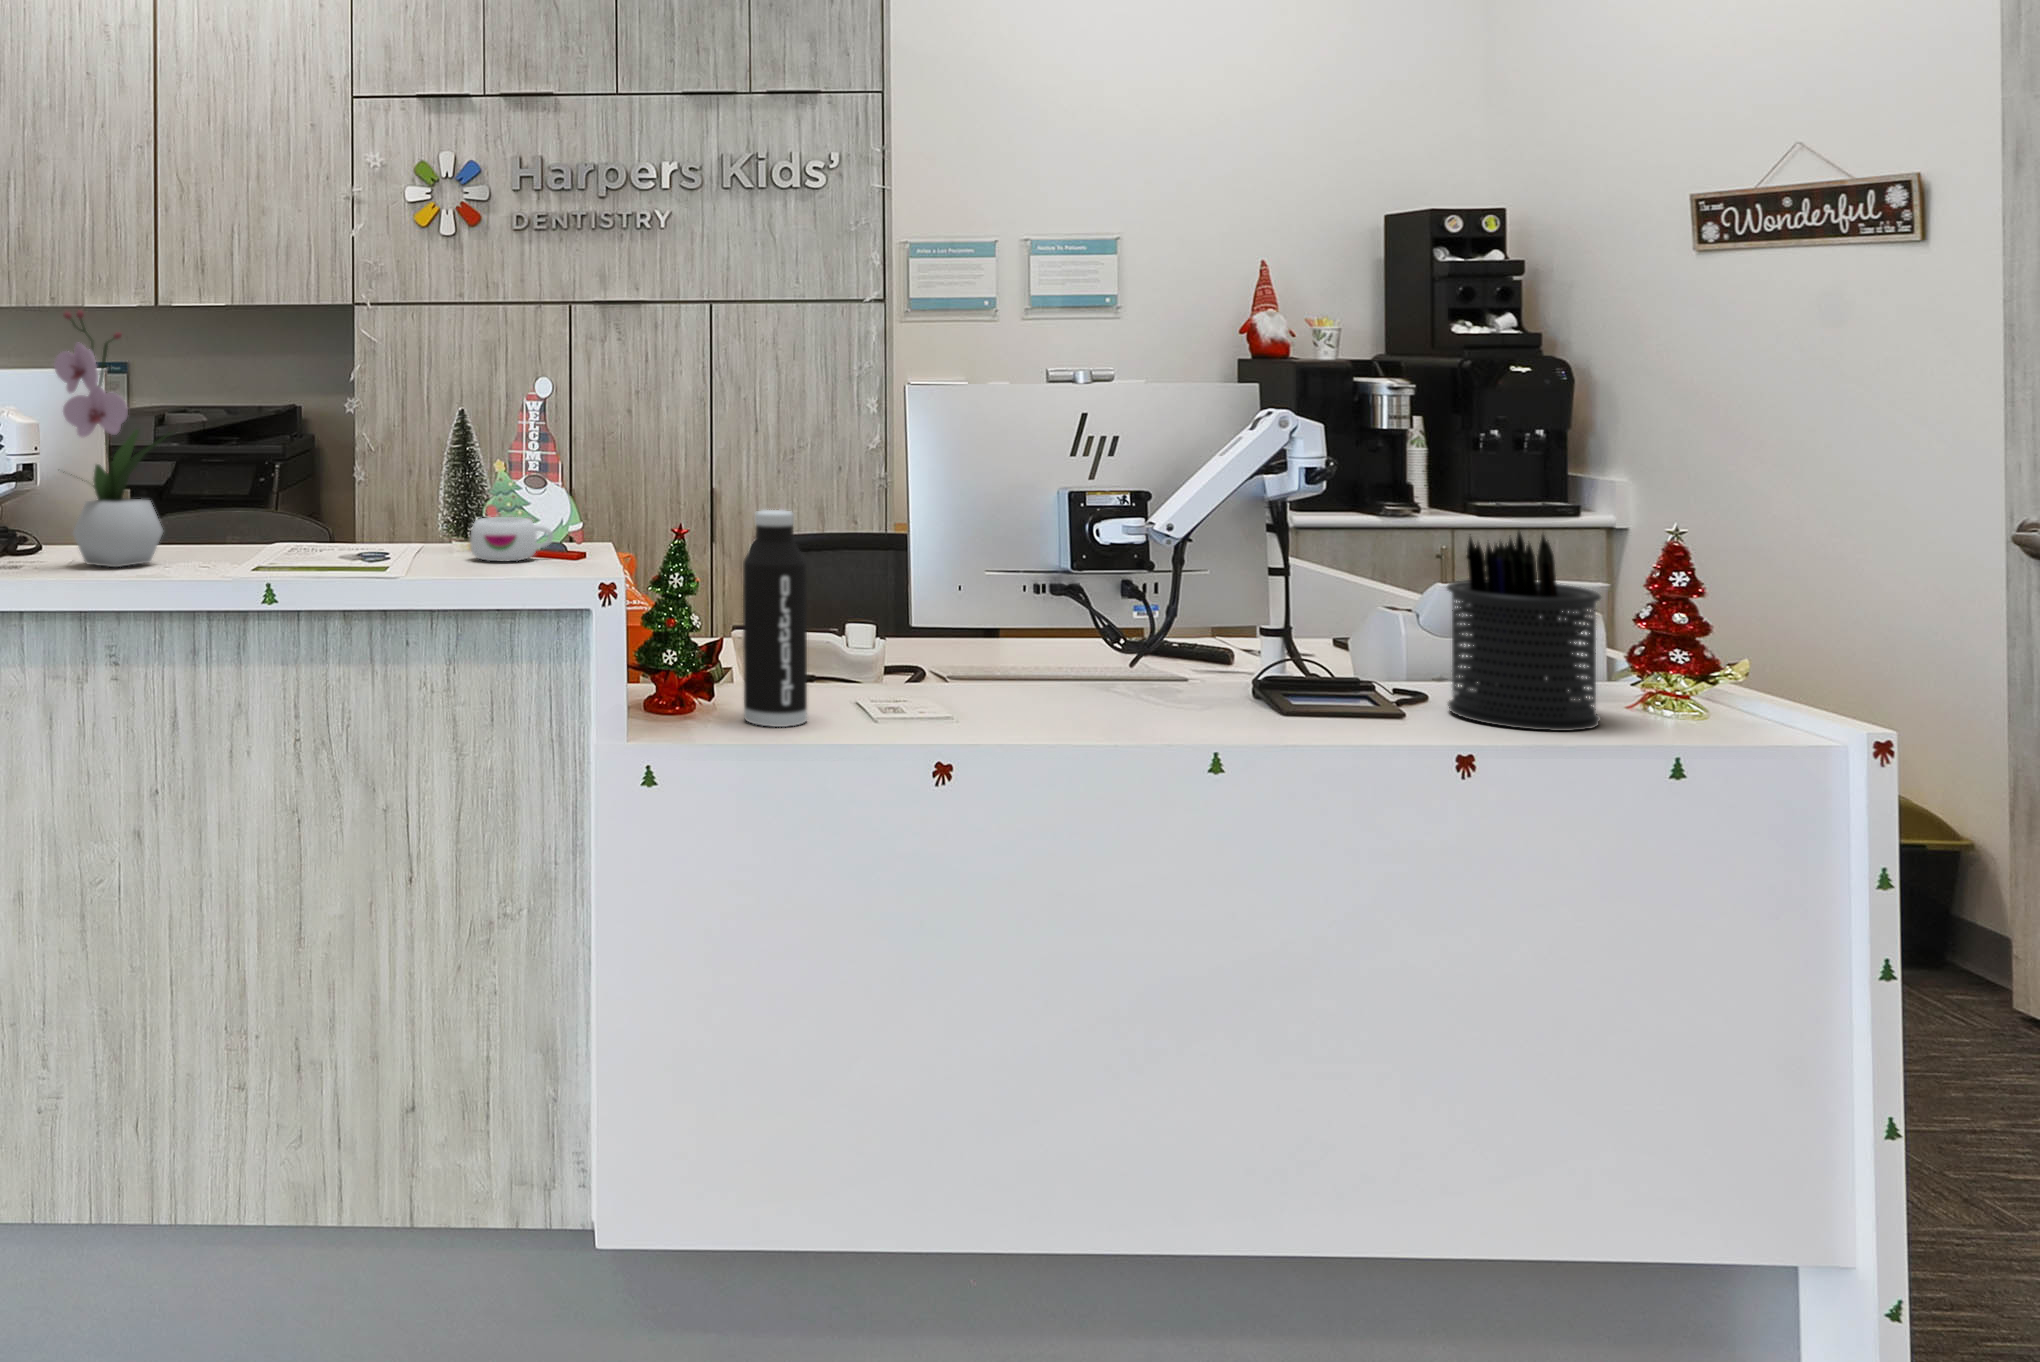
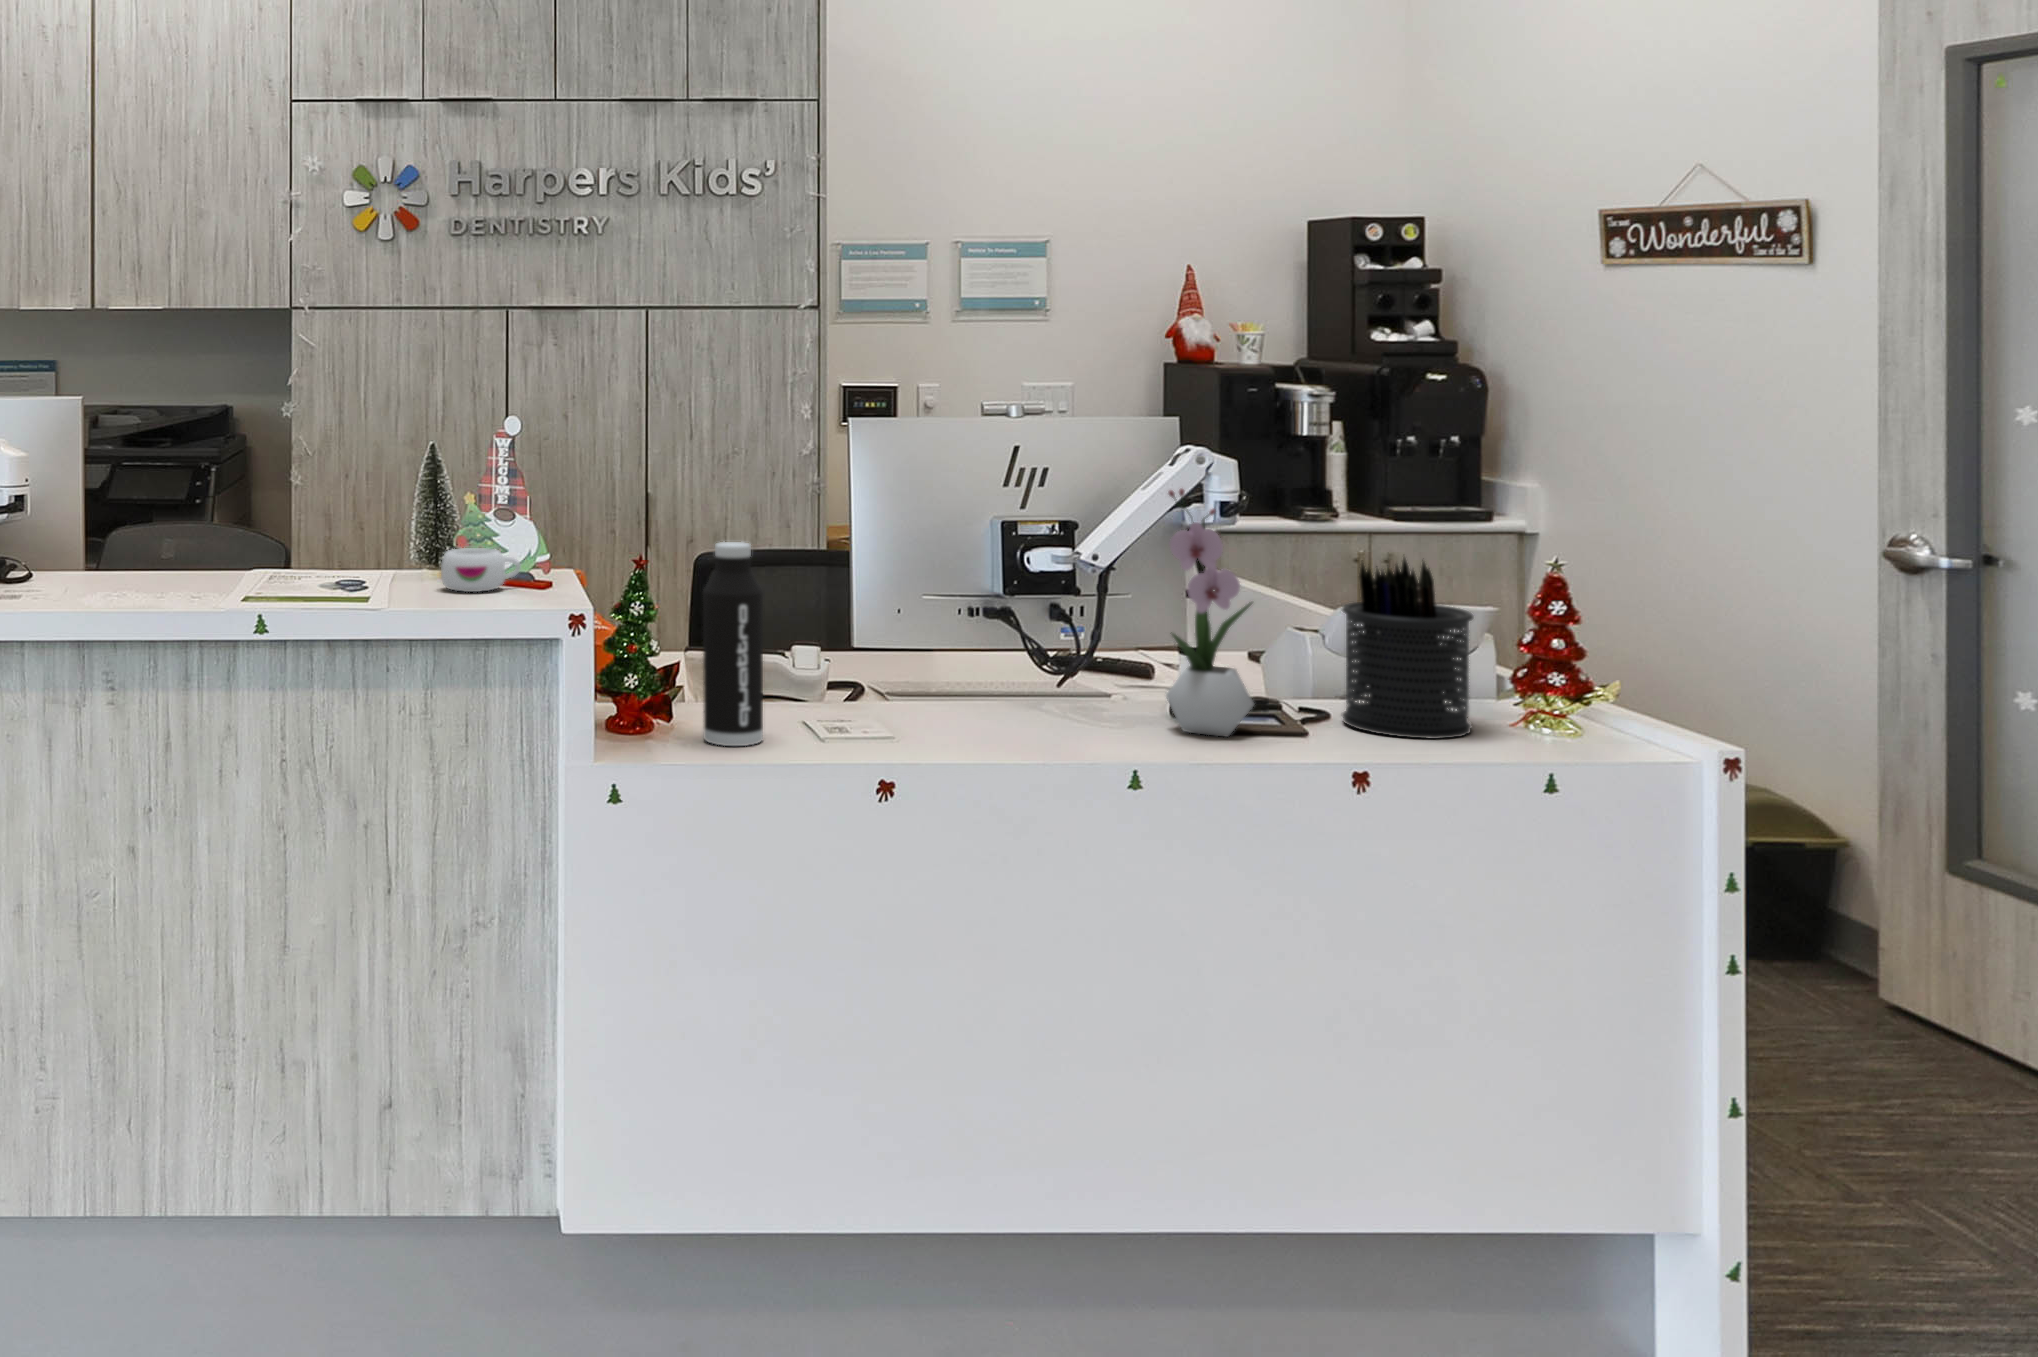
flower arrangement: present [54,310,170,567] -> present [1166,489,1254,737]

